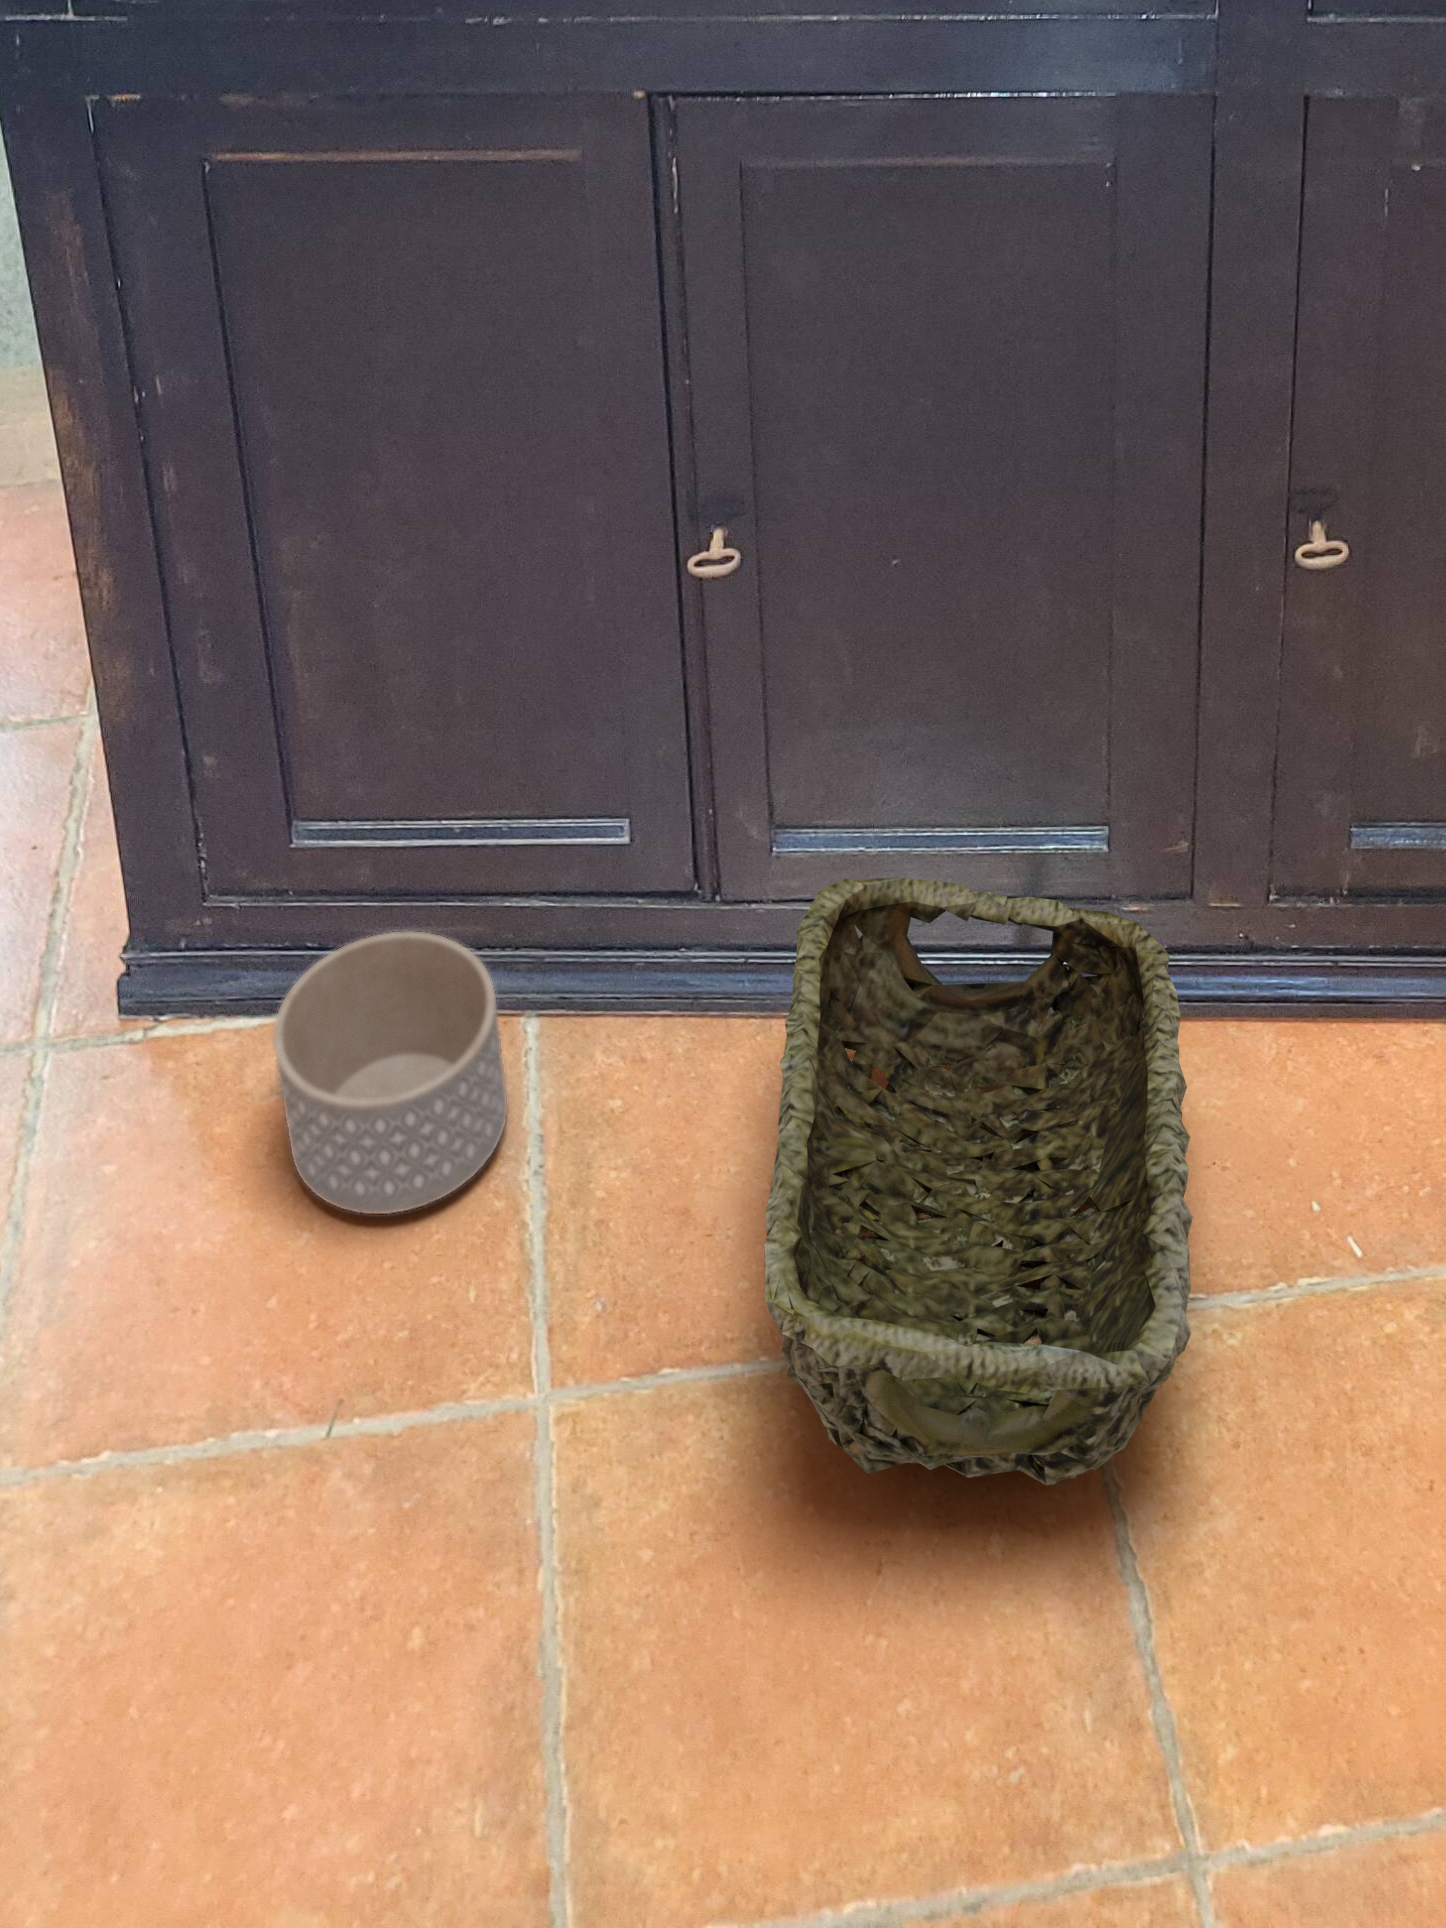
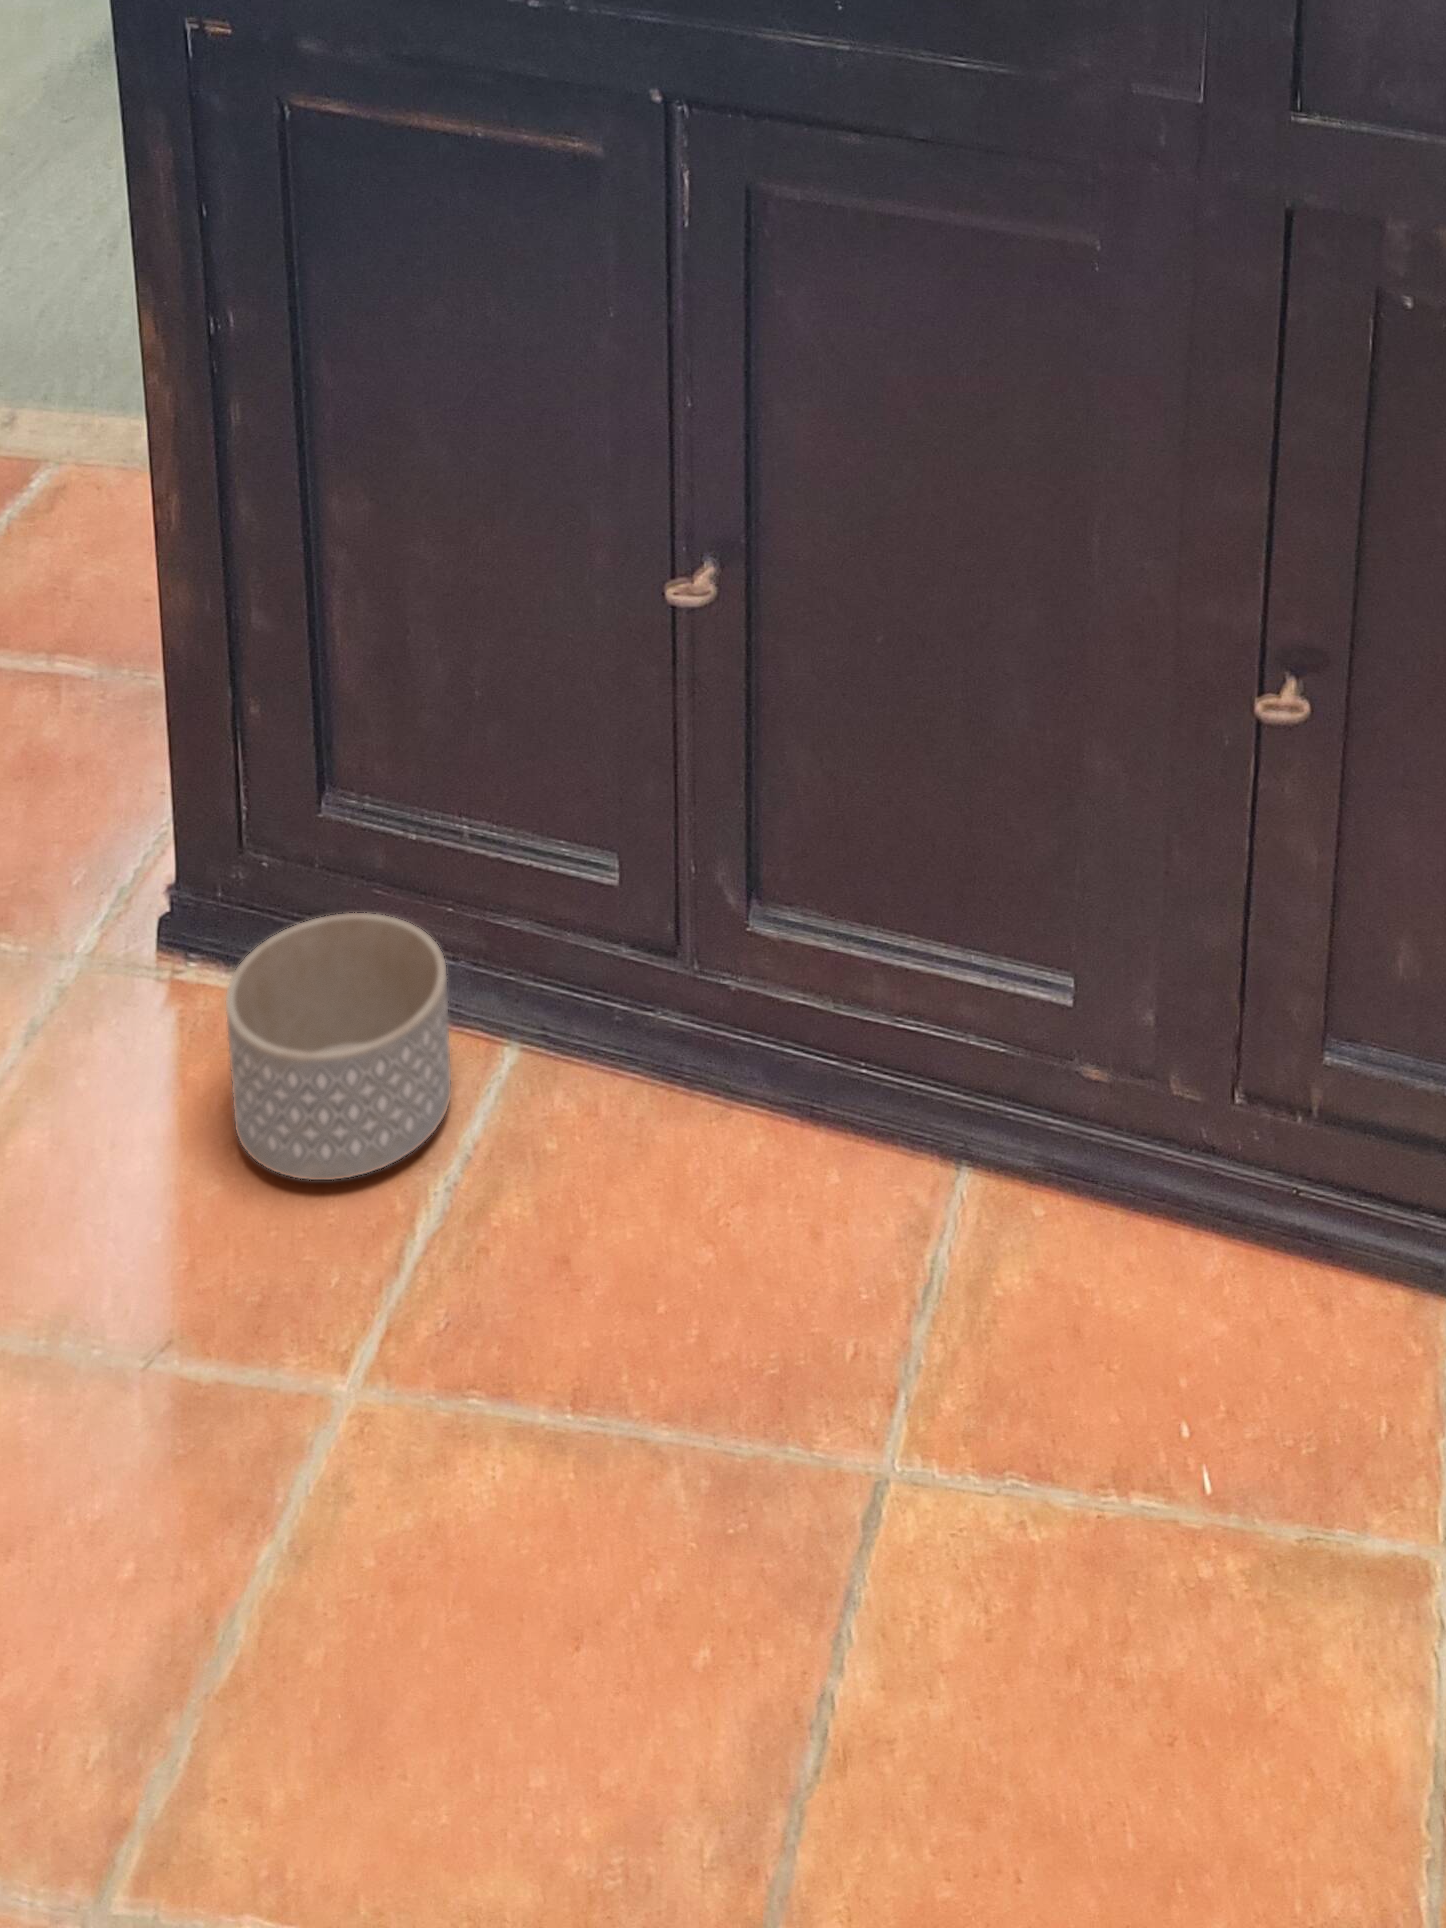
woven basket: present [765,878,1193,1485] -> none [516,958,1091,1598]

